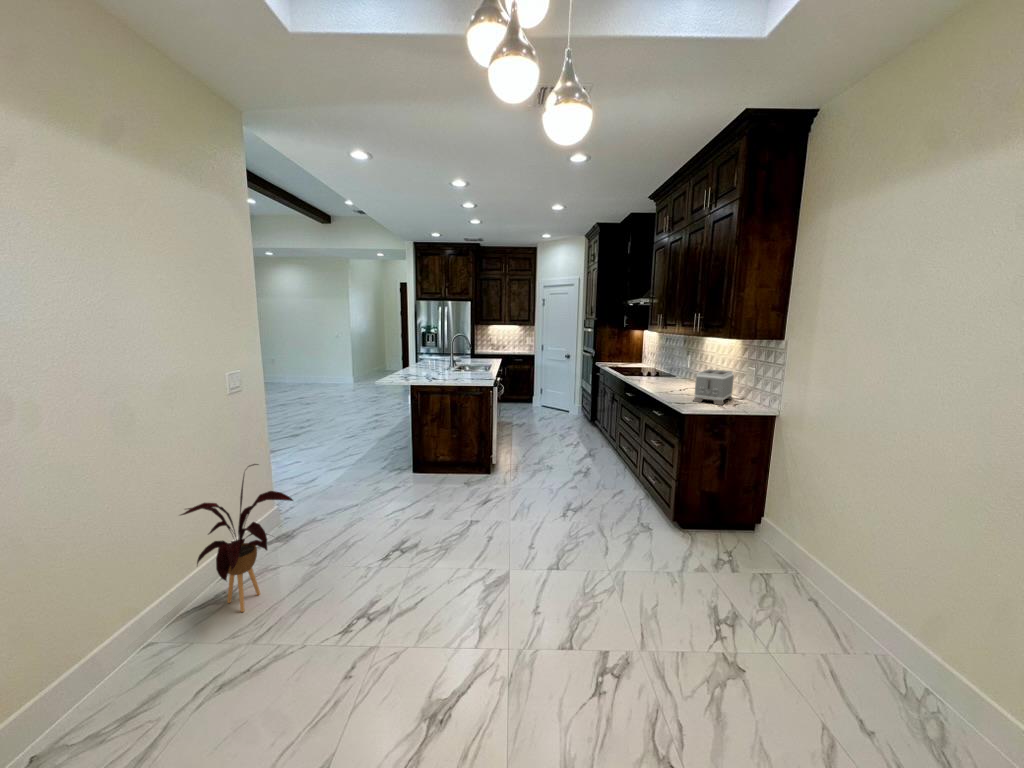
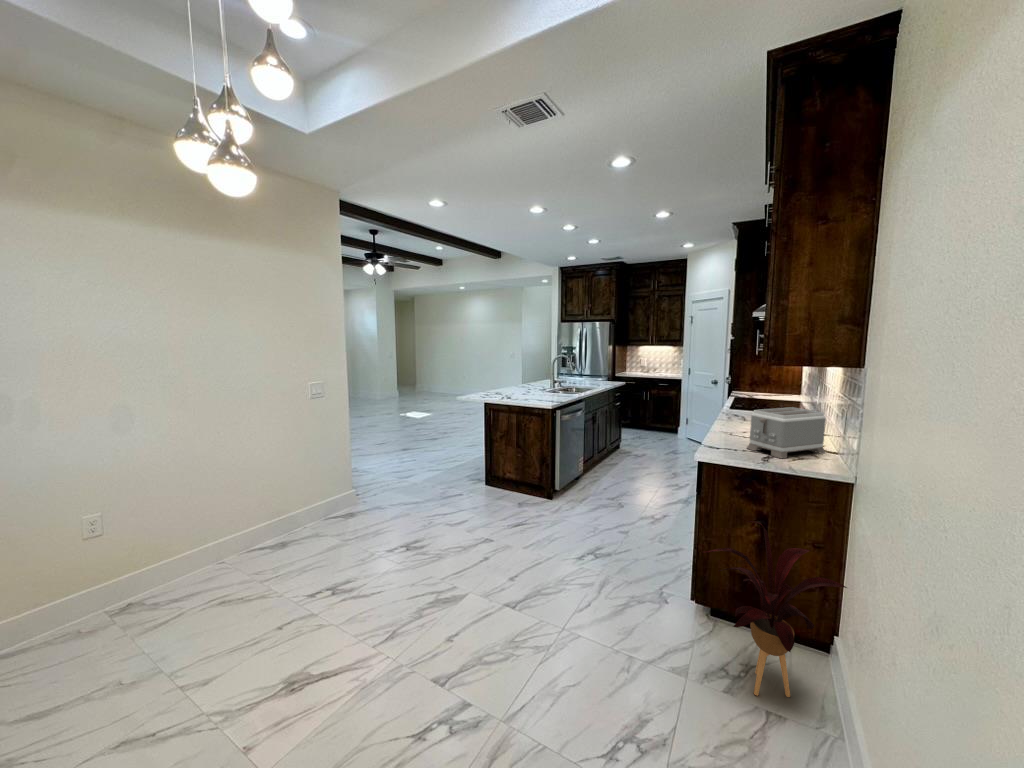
house plant: present [181,464,293,612] -> present [703,521,847,697]

